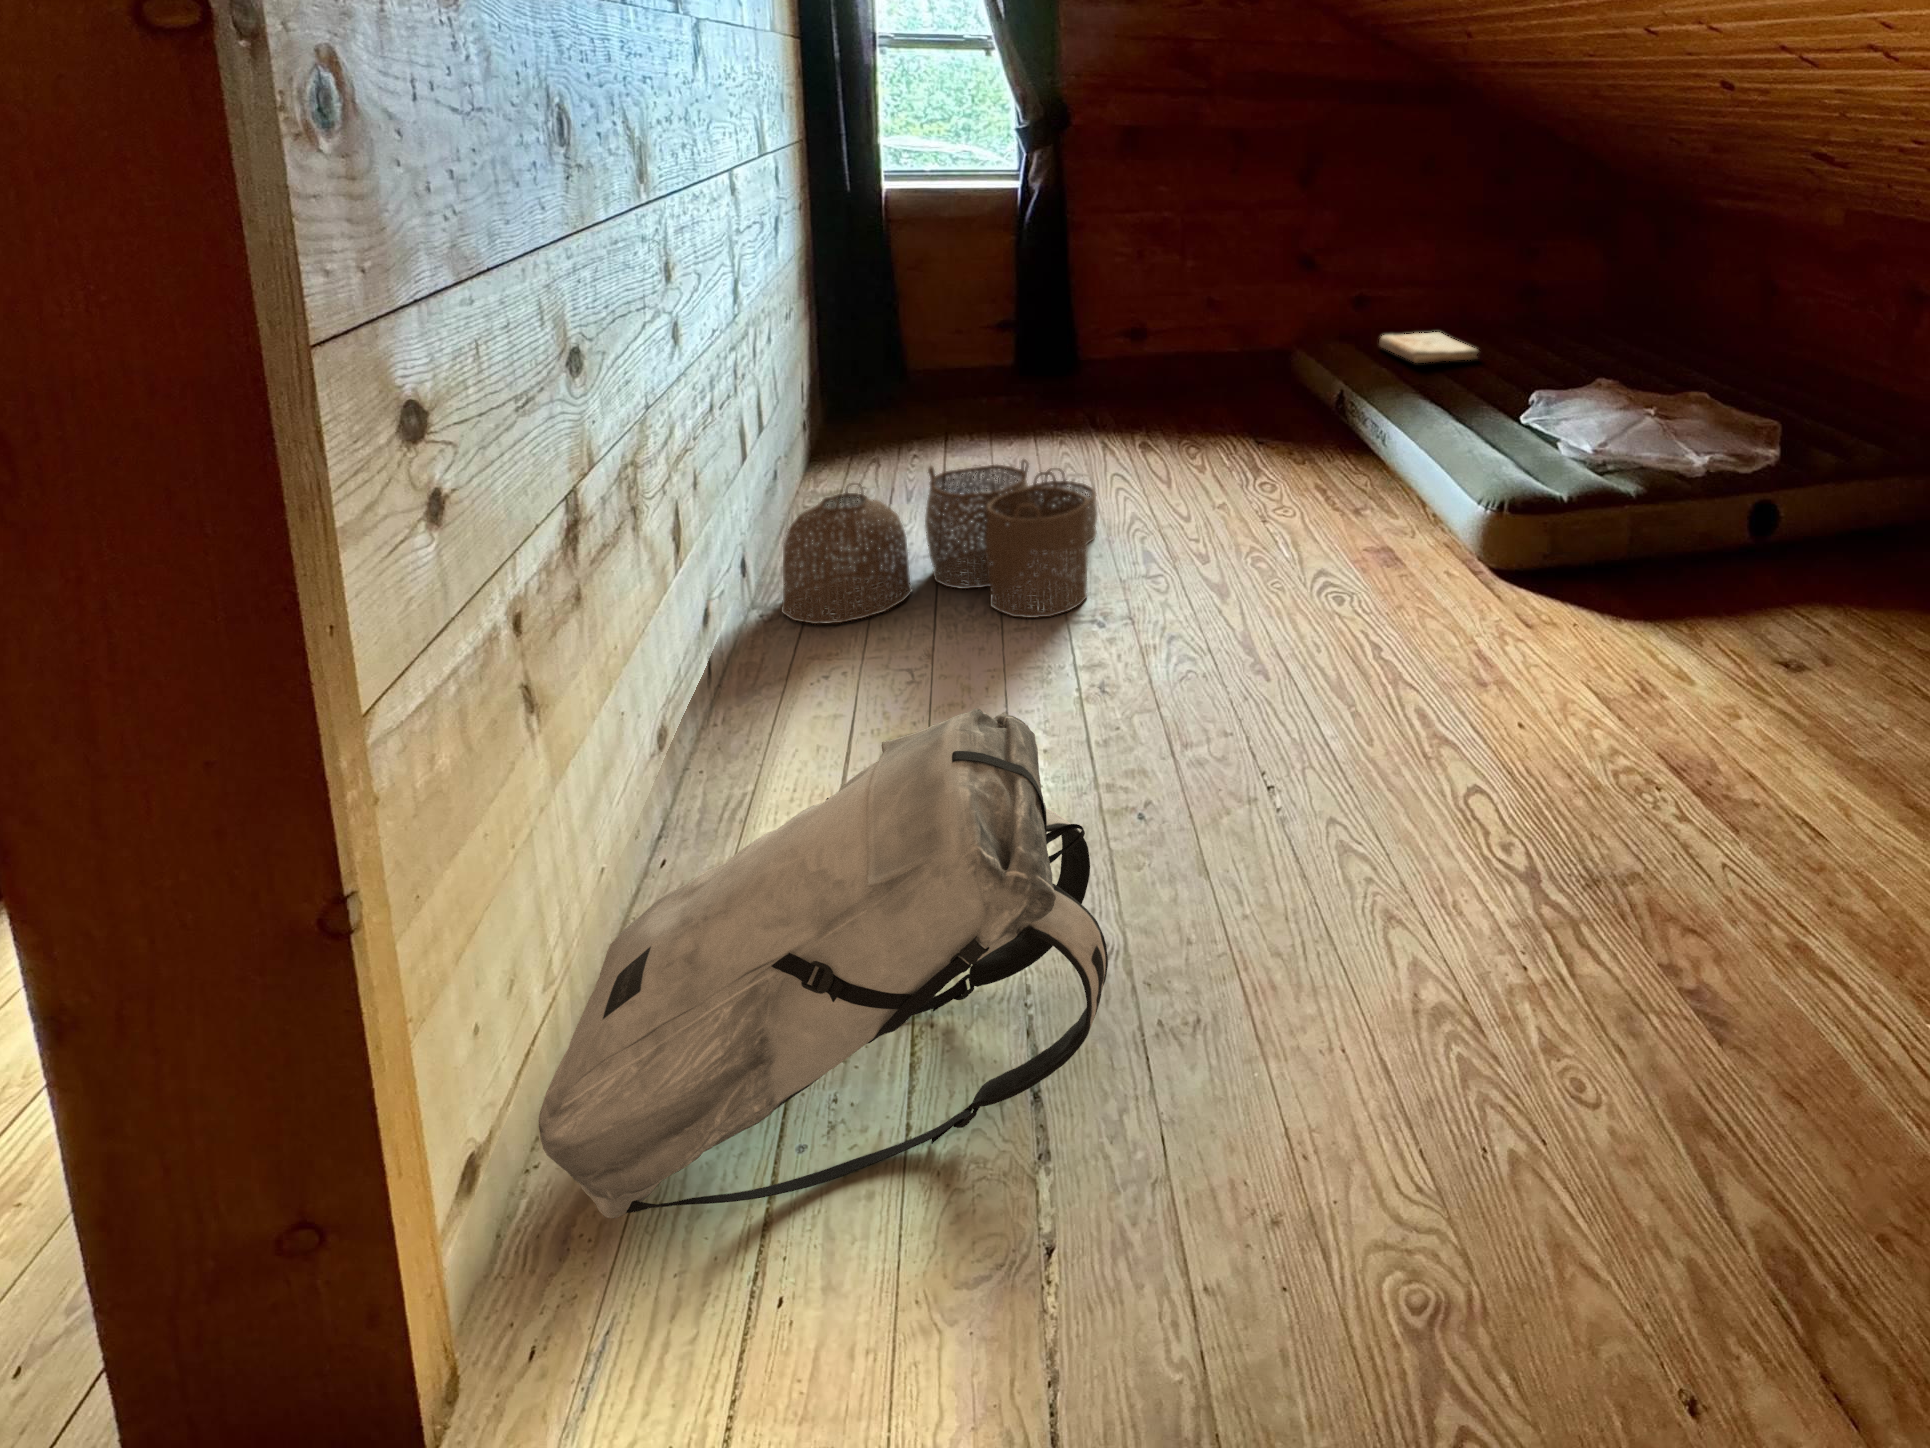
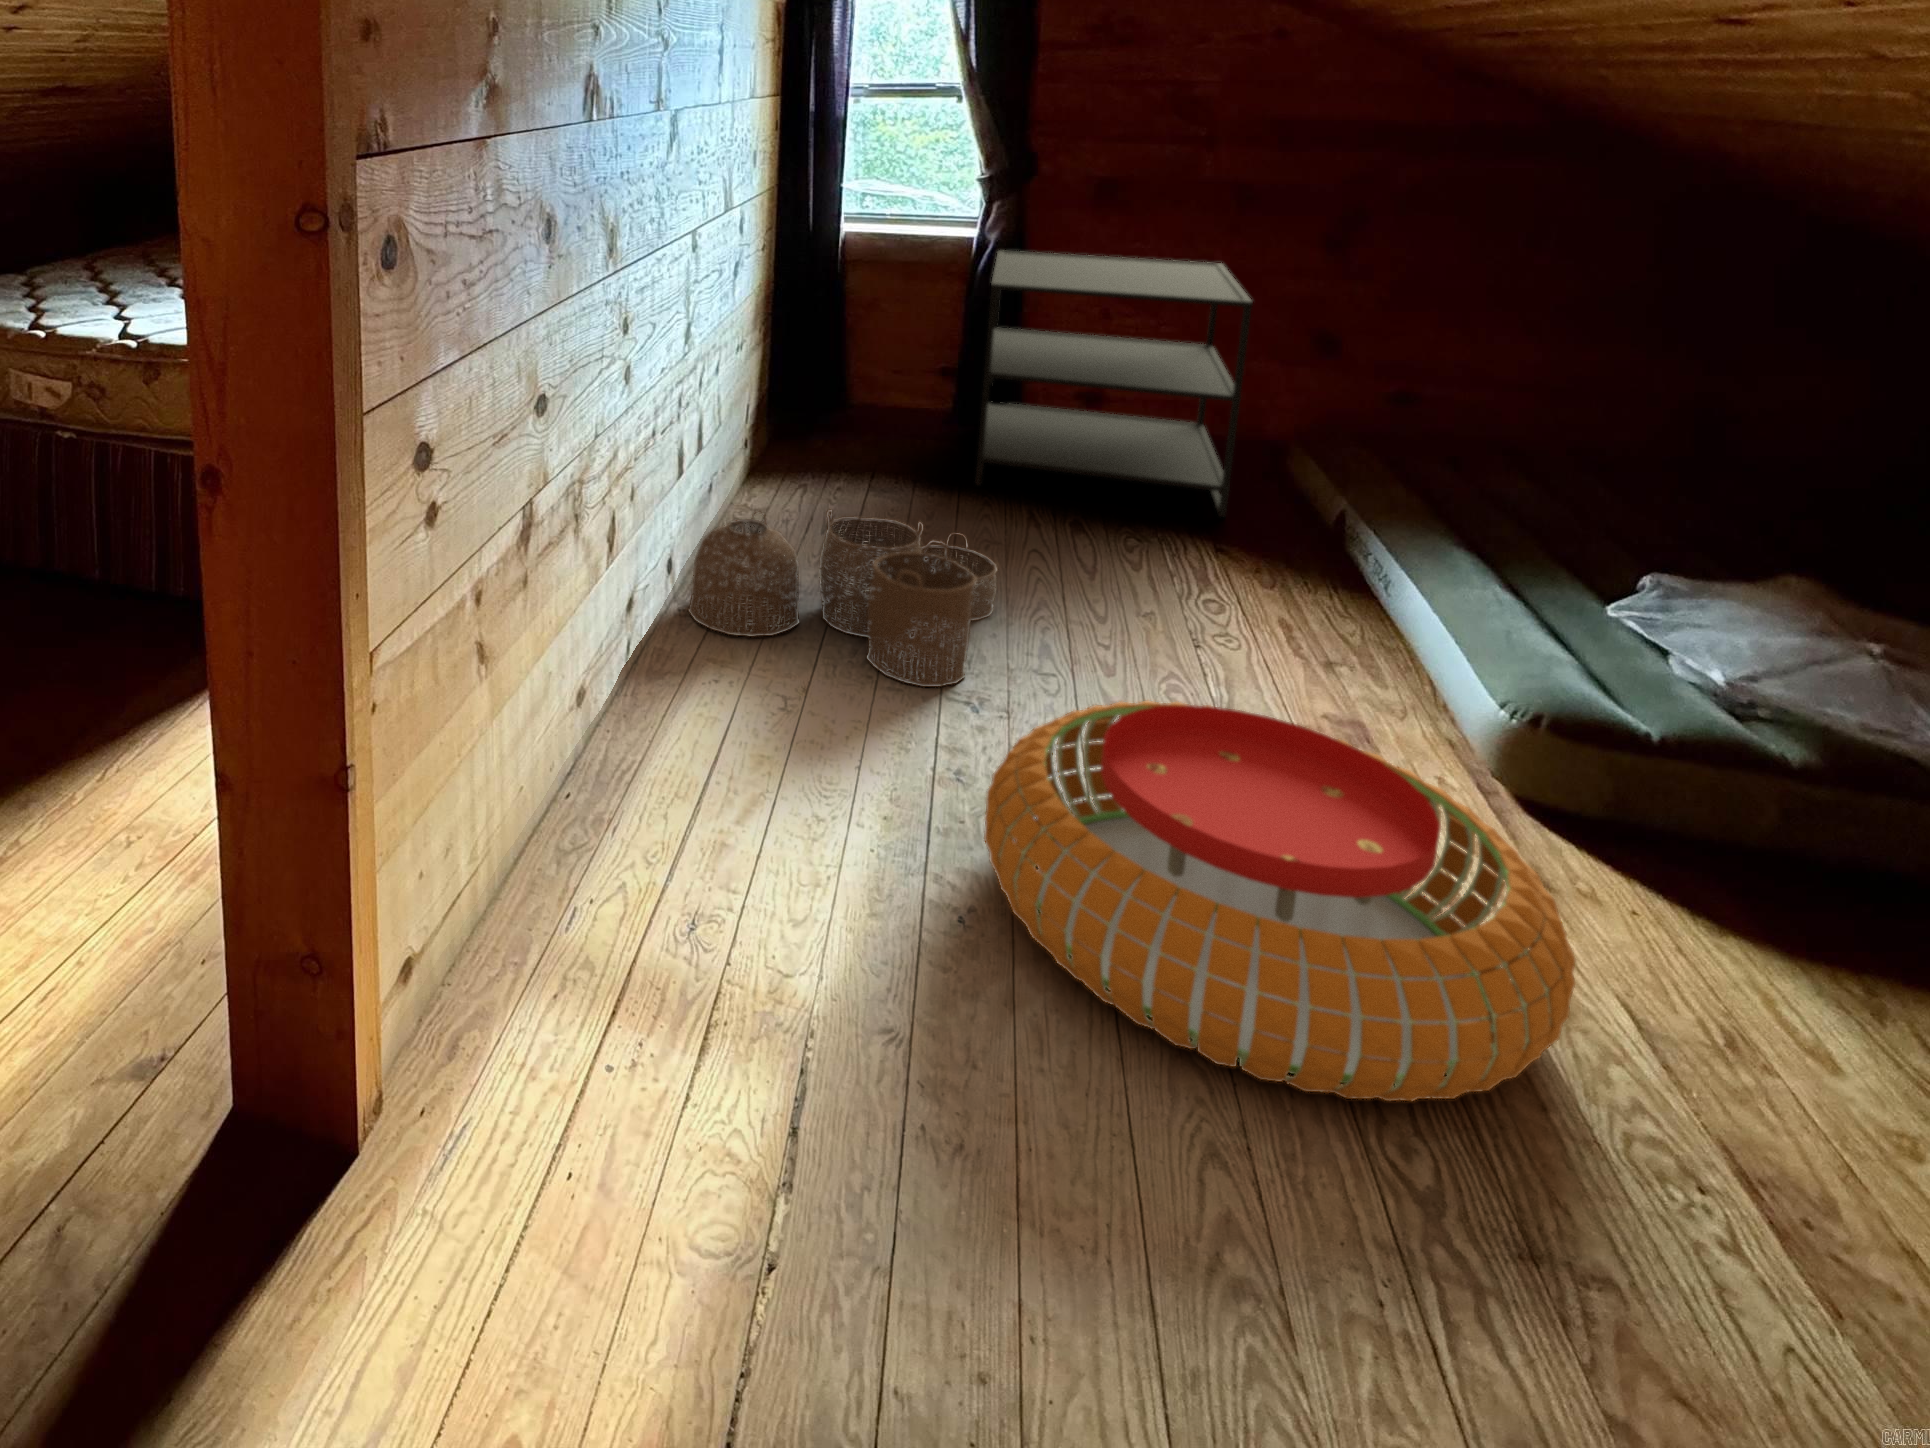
side table: none [1043,212,1258,431] -> present [975,250,1253,517]
book: present [1379,332,1479,363] -> none [1425,443,1594,501]
pouf: none [1145,547,1574,843] -> present [984,701,1576,1102]
backpack: present [539,708,1108,1218] -> none [451,769,880,1120]

